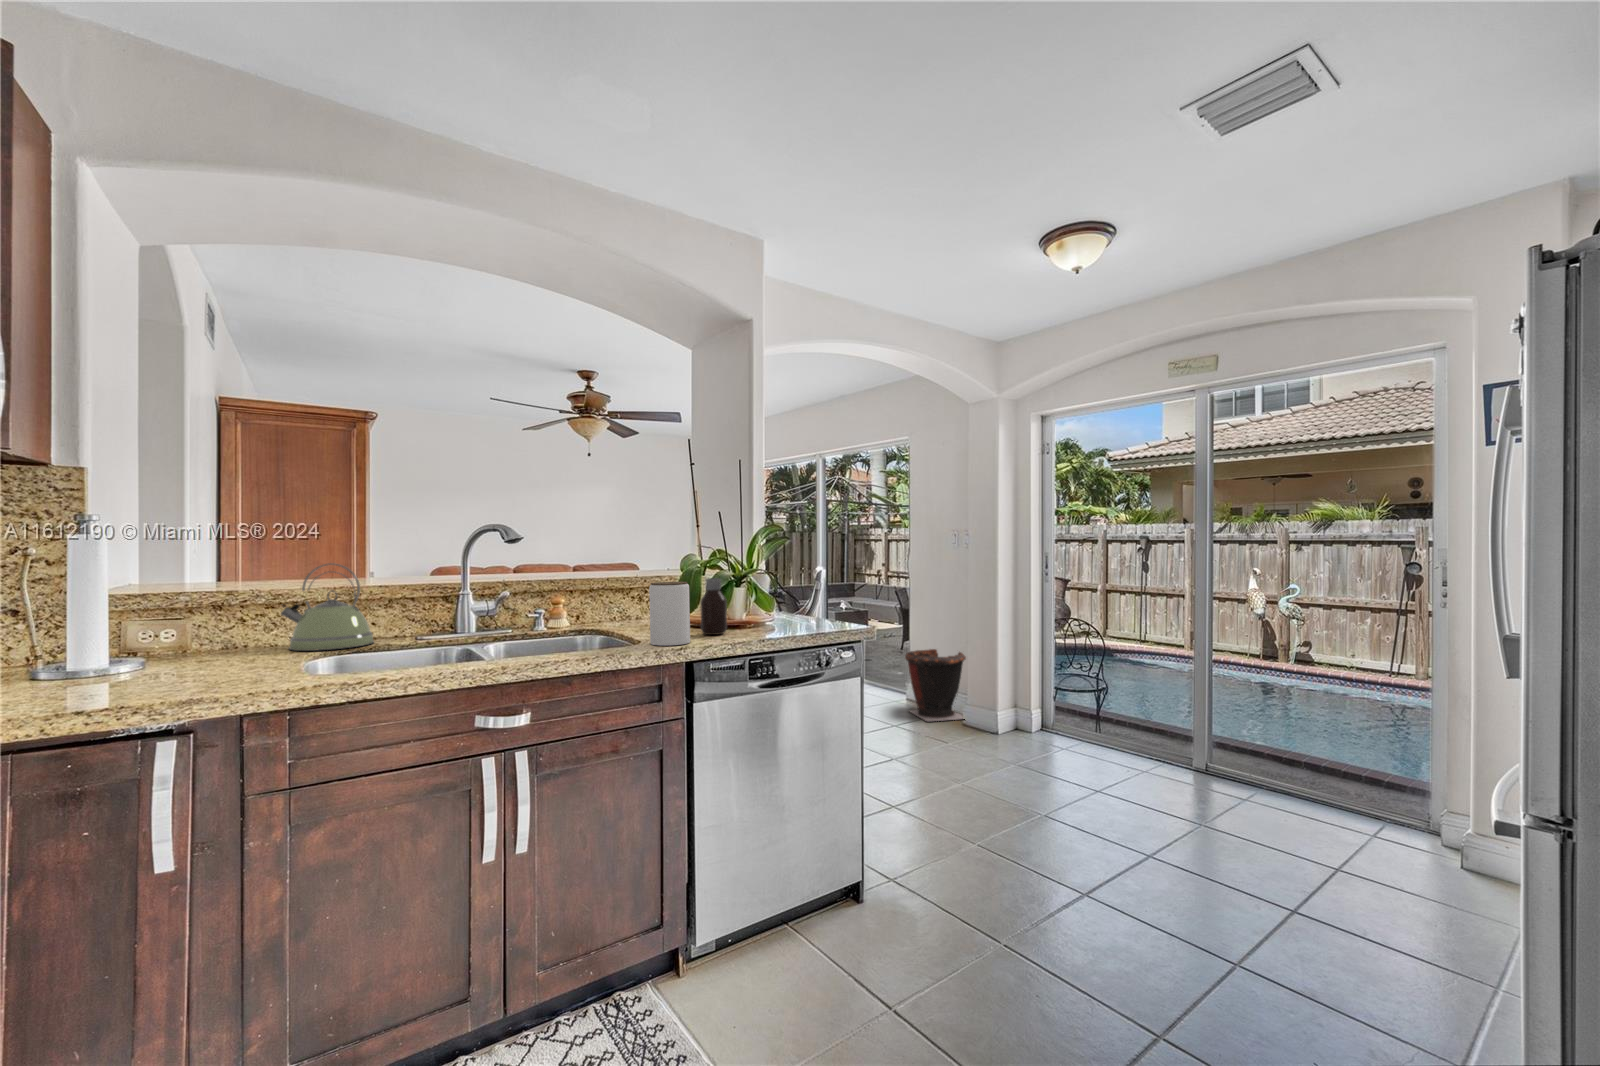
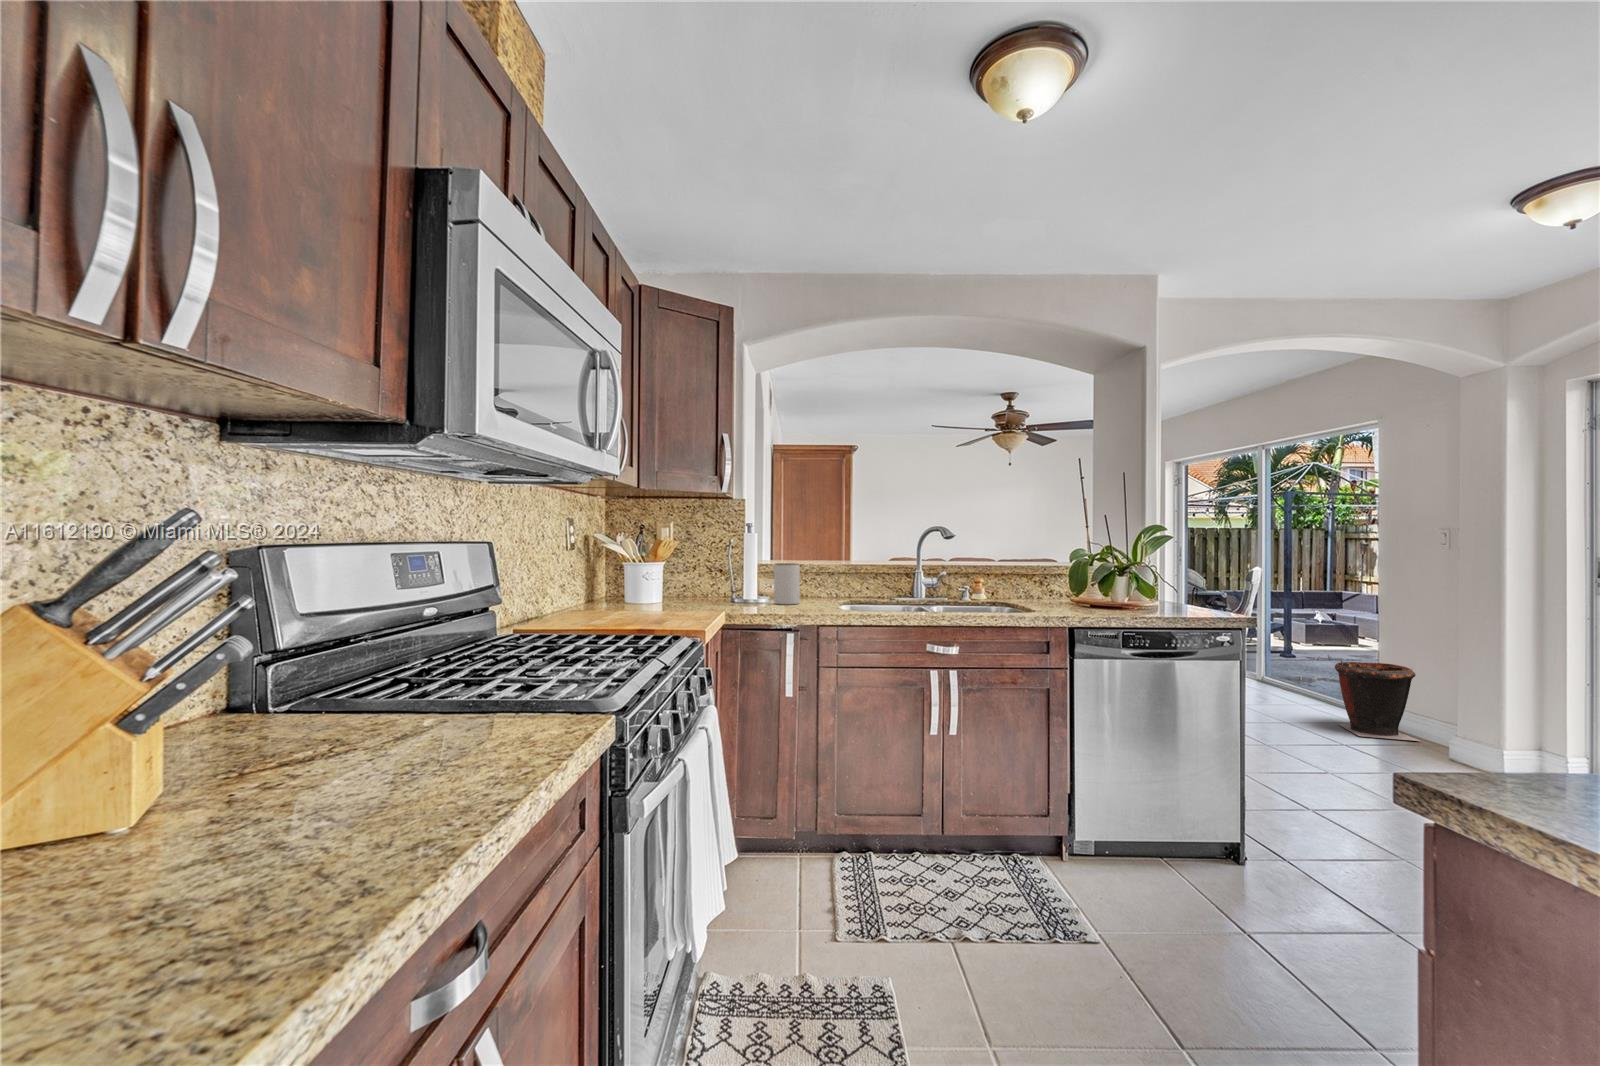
kettle: present [281,563,374,651] -> none [812,548,863,601]
bottle: present [700,578,727,635] -> none [1087,568,1109,612]
jar: present [649,582,690,646] -> present [774,563,800,604]

